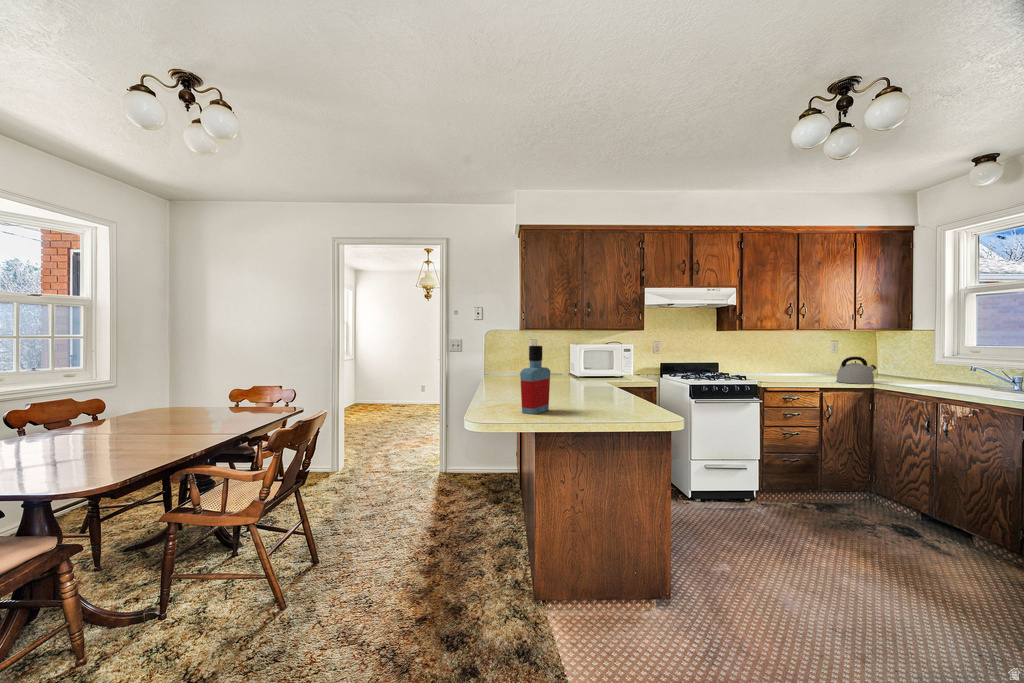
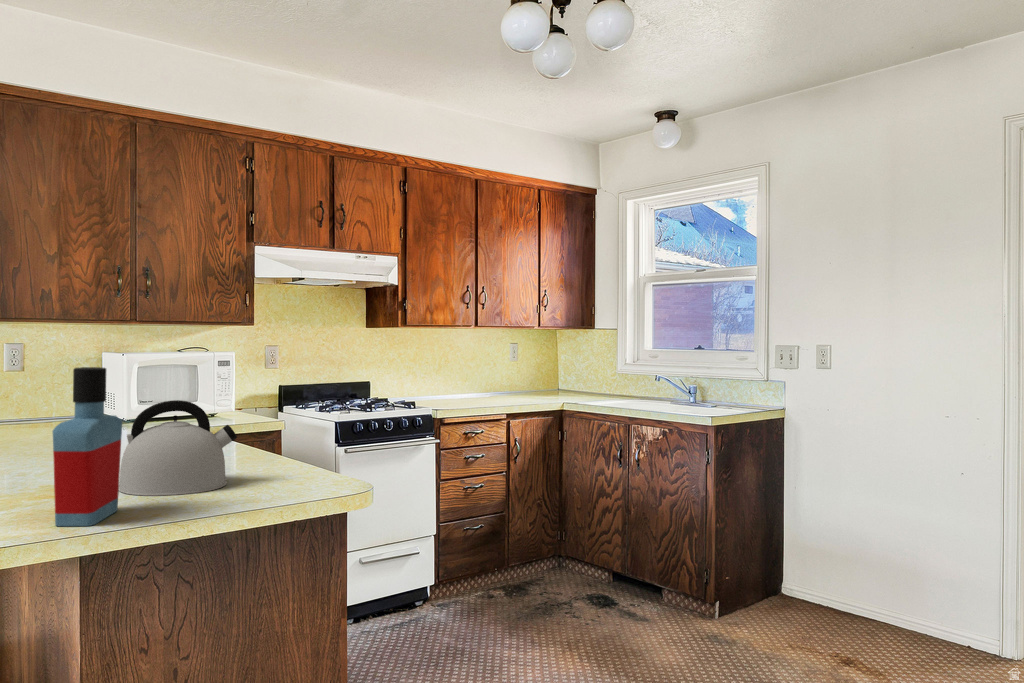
kettle: present [836,357,876,384] -> present [119,400,237,496]

